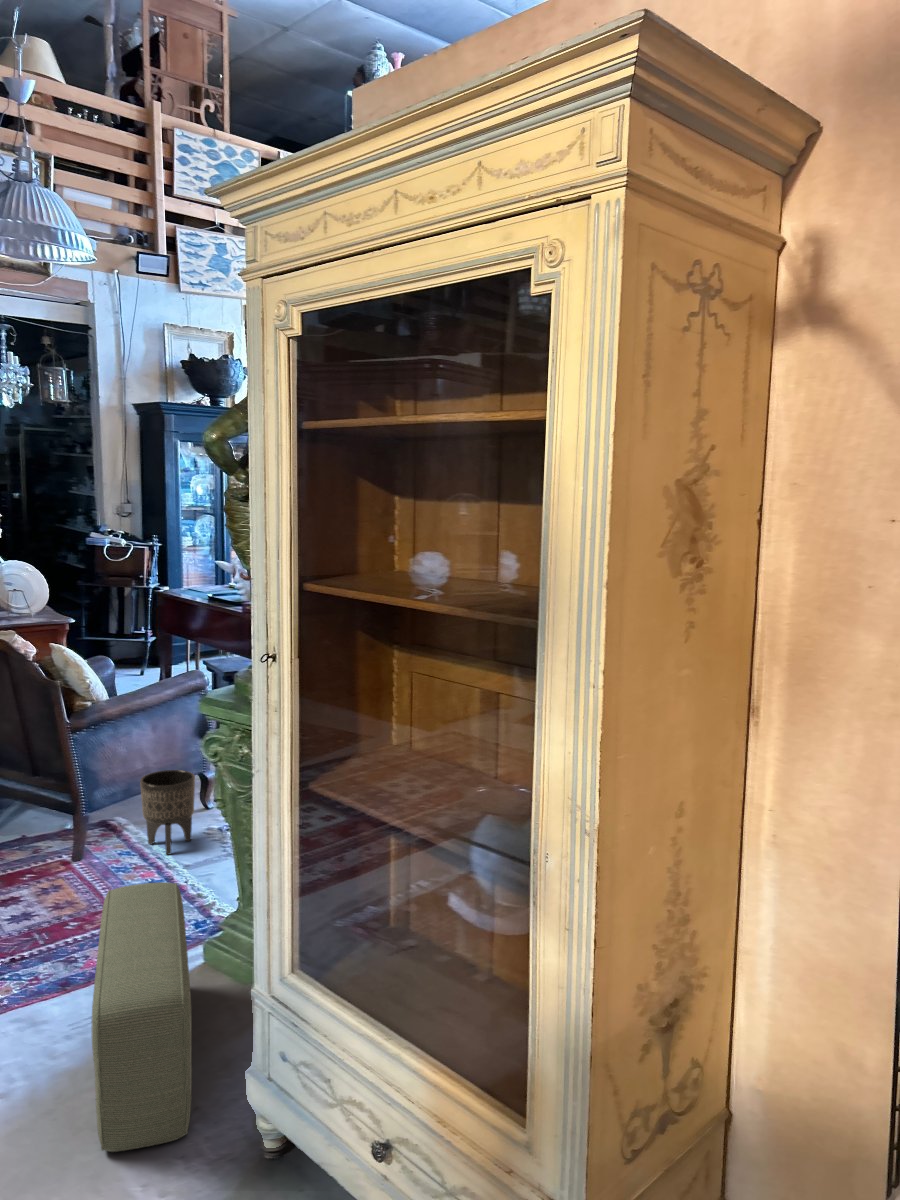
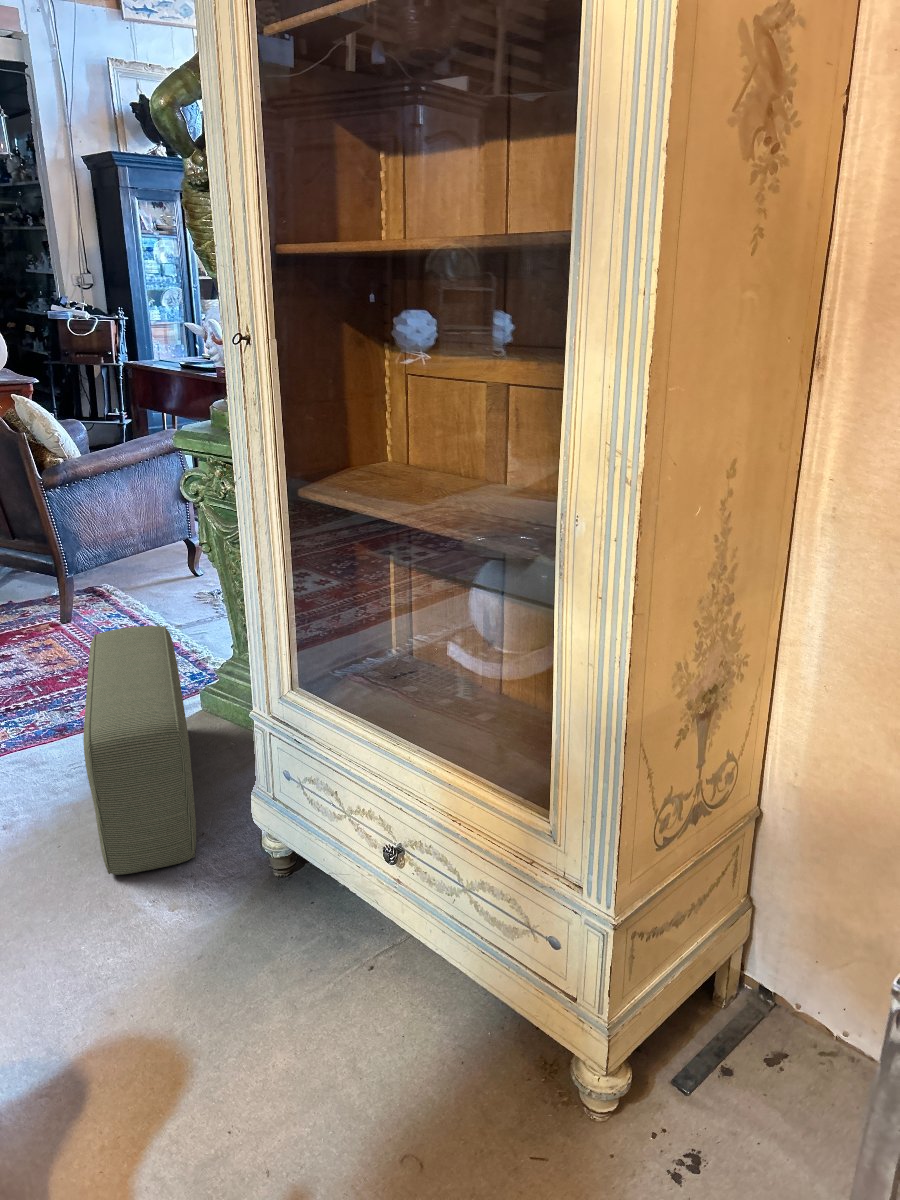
planter: present [140,770,195,854] -> none [123,532,182,615]

